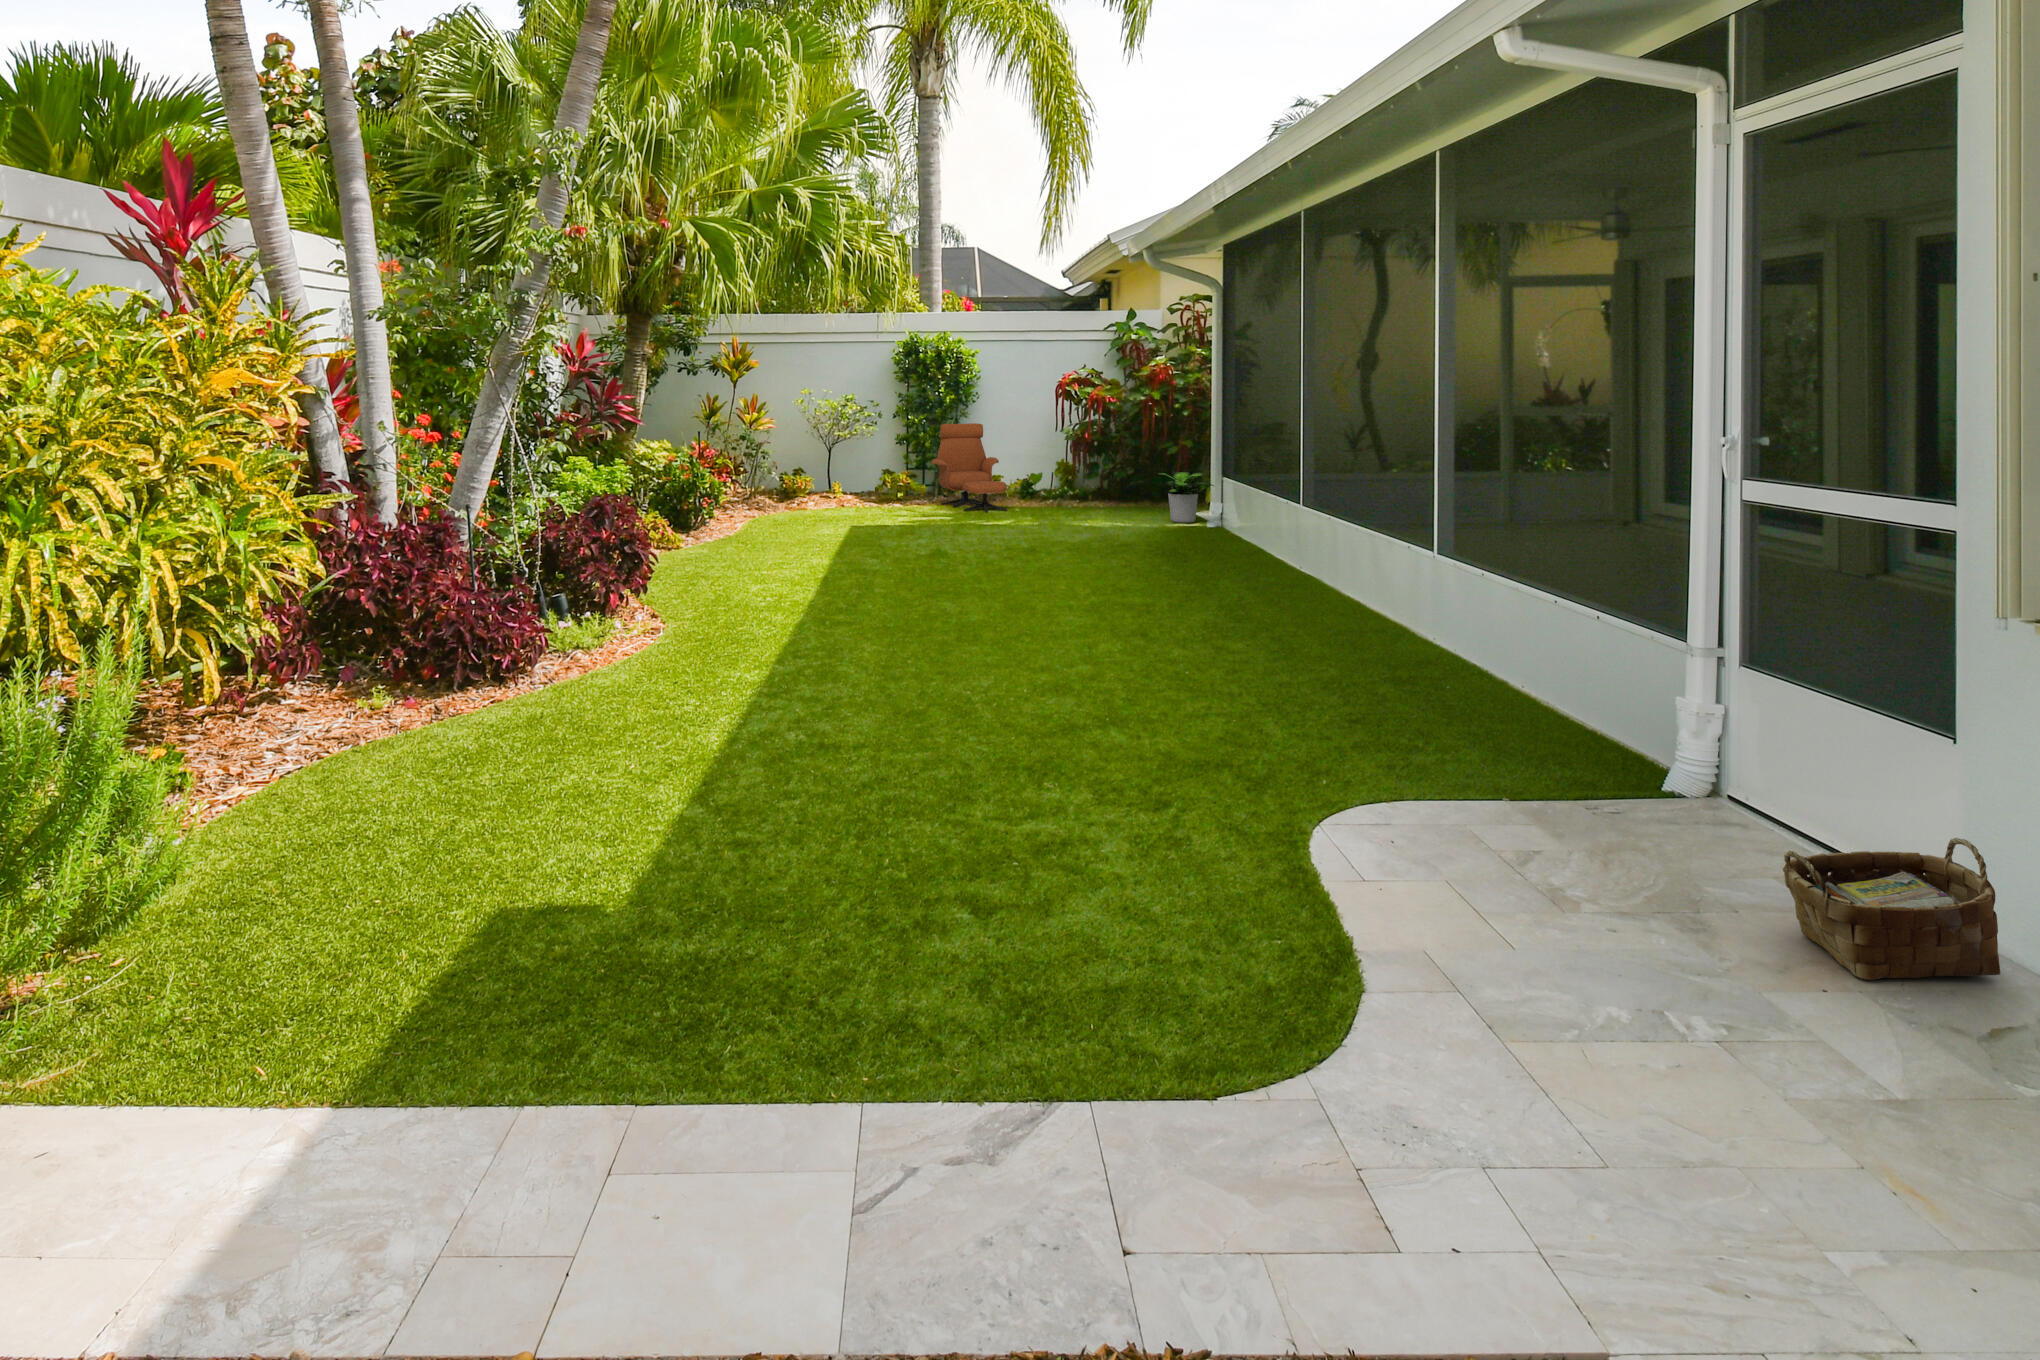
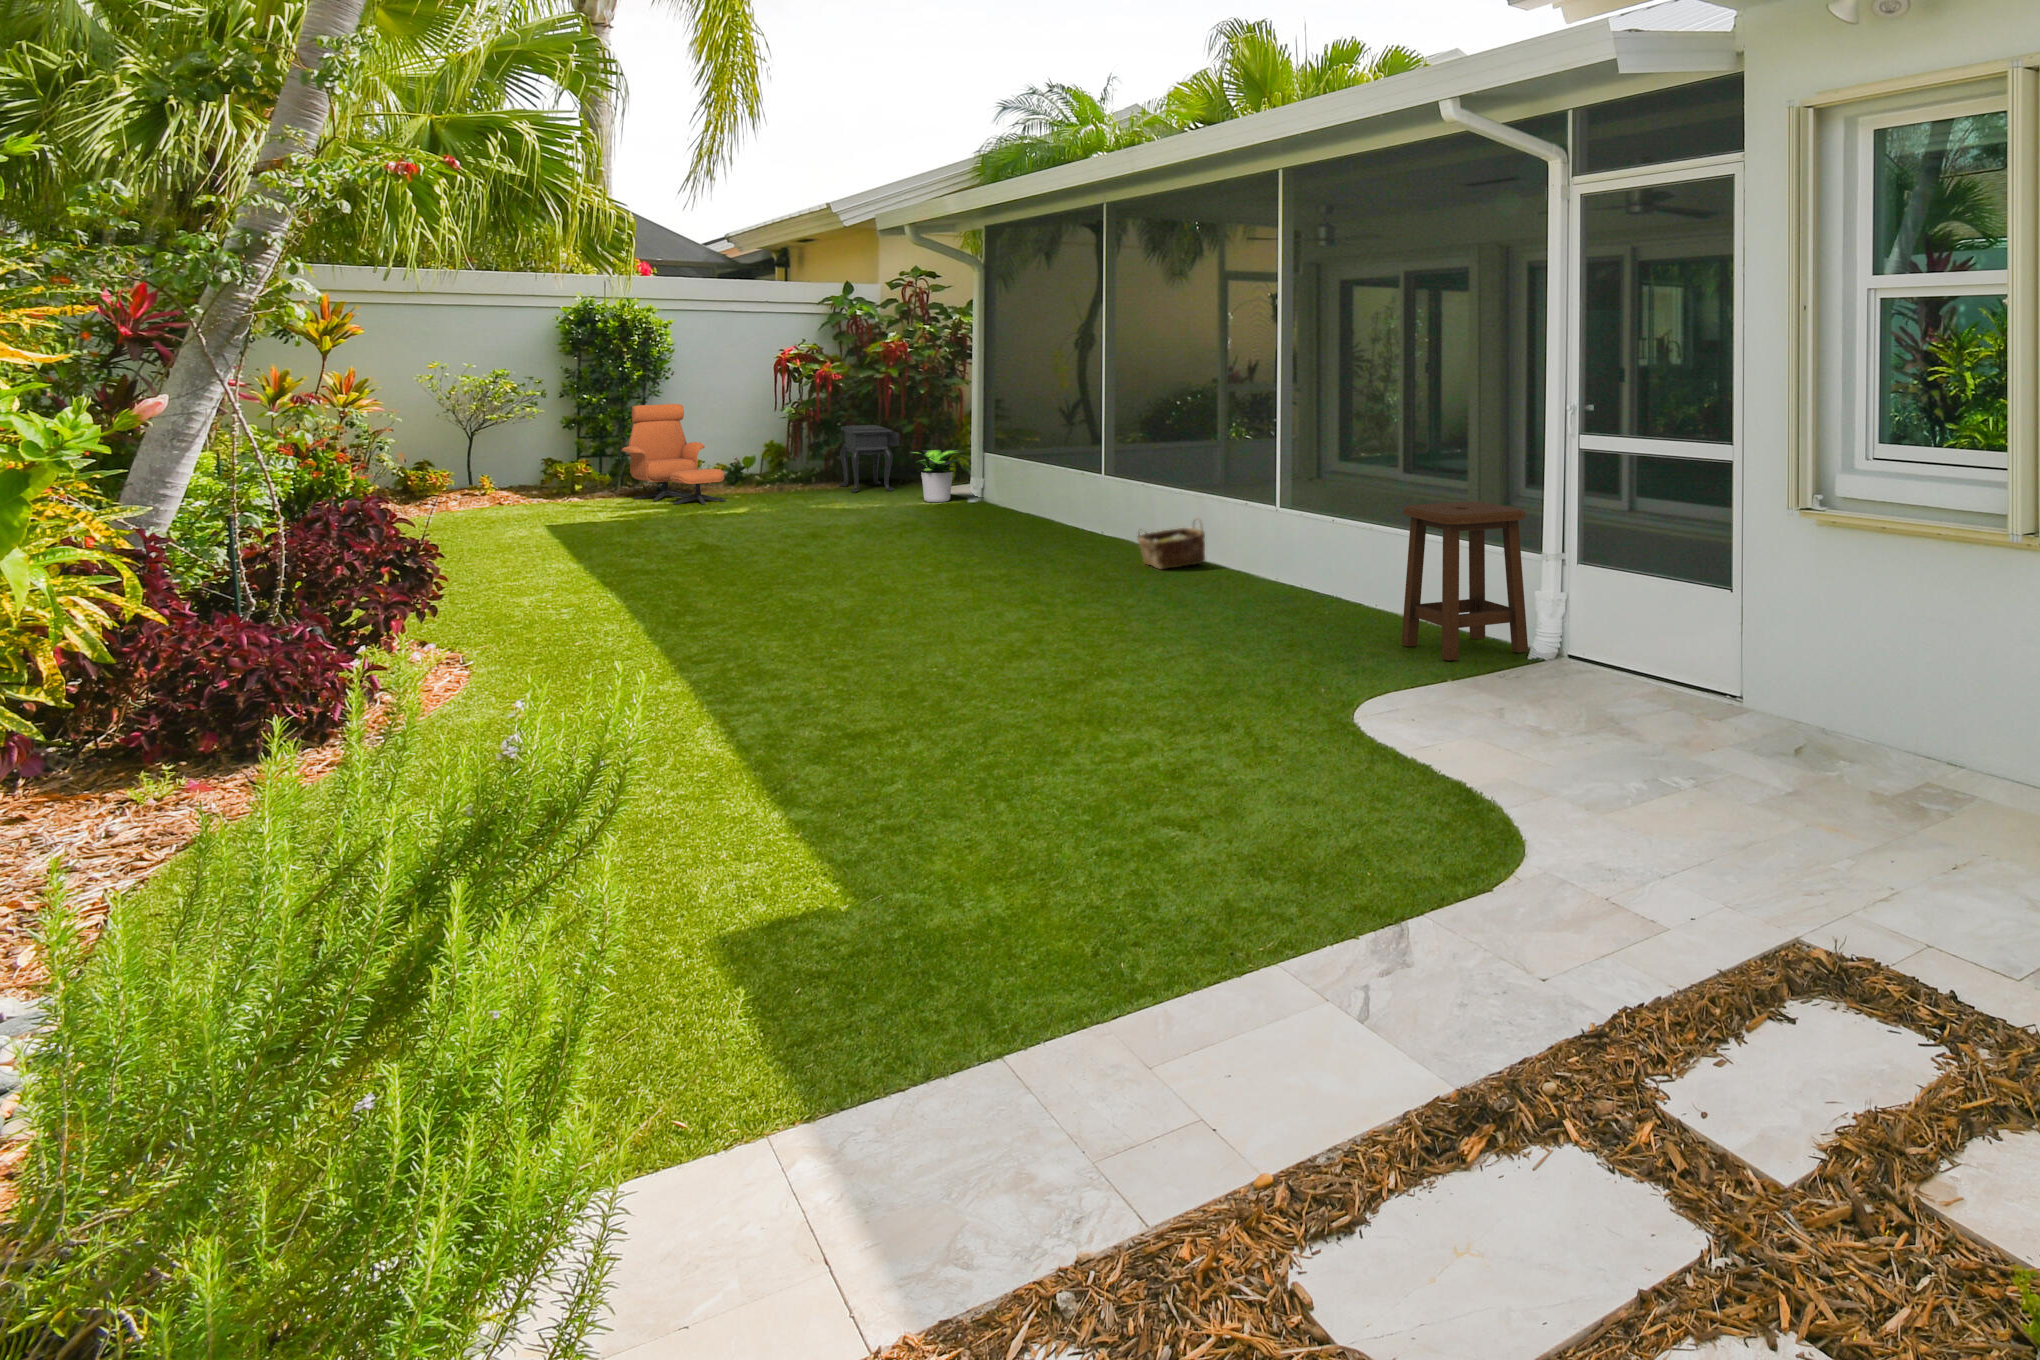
side table: none [1116,447,1166,509] -> present [839,425,899,493]
stool: none [1496,562,1672,776] -> present [1401,501,1528,660]
woven basket: present [1783,838,2001,980] -> present [1138,518,1205,569]

